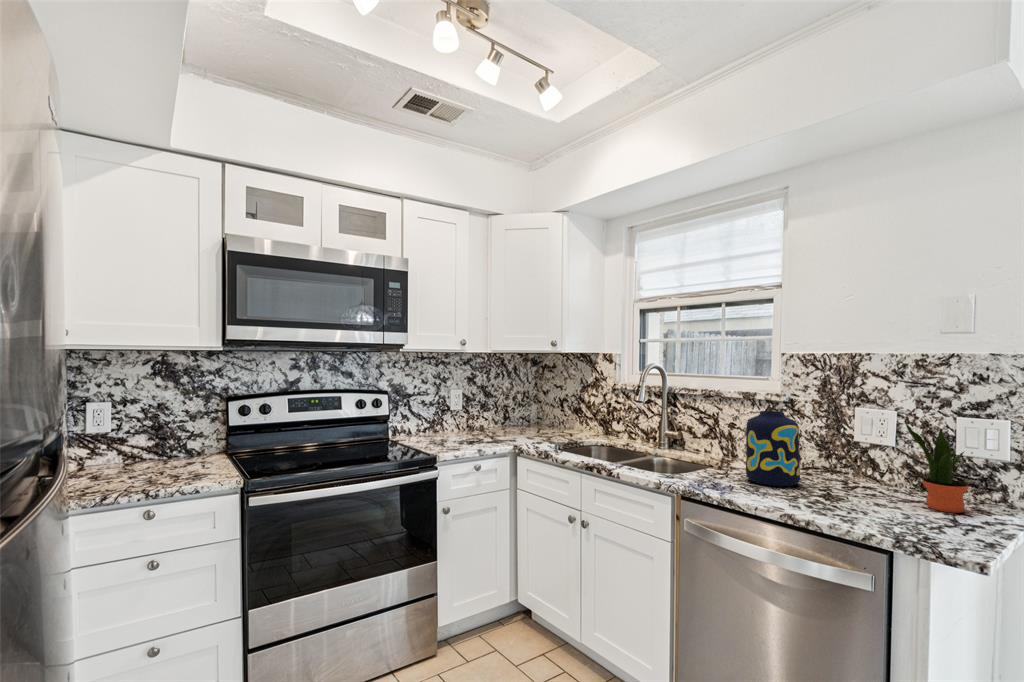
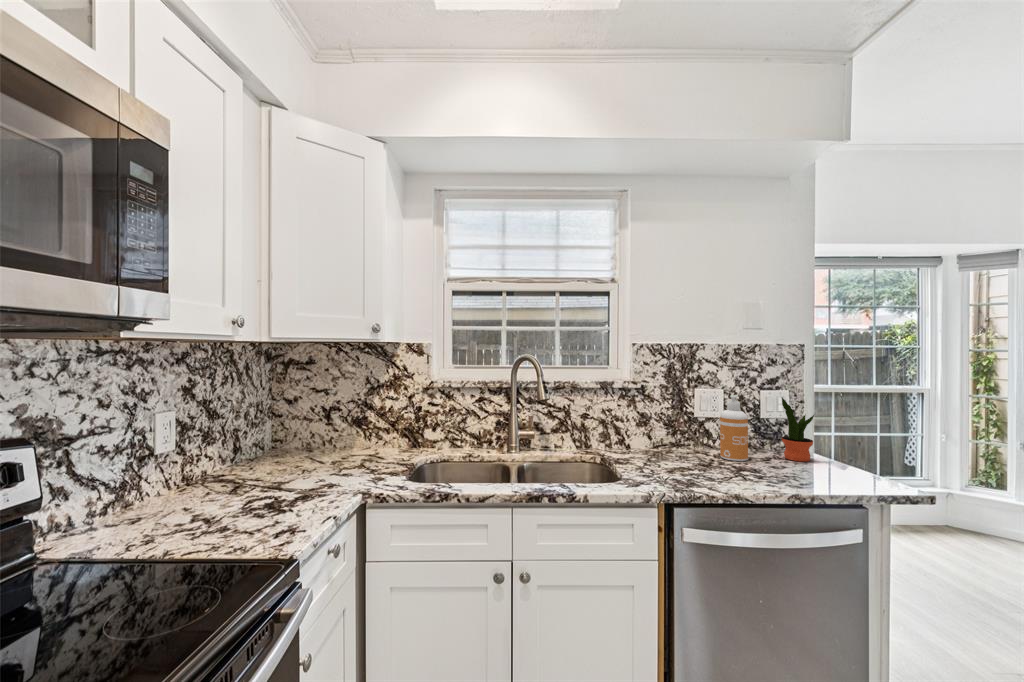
vase: present [746,411,800,486] -> none [665,398,715,470]
soap dispenser: none [838,415,875,494] -> present [720,395,748,461]

